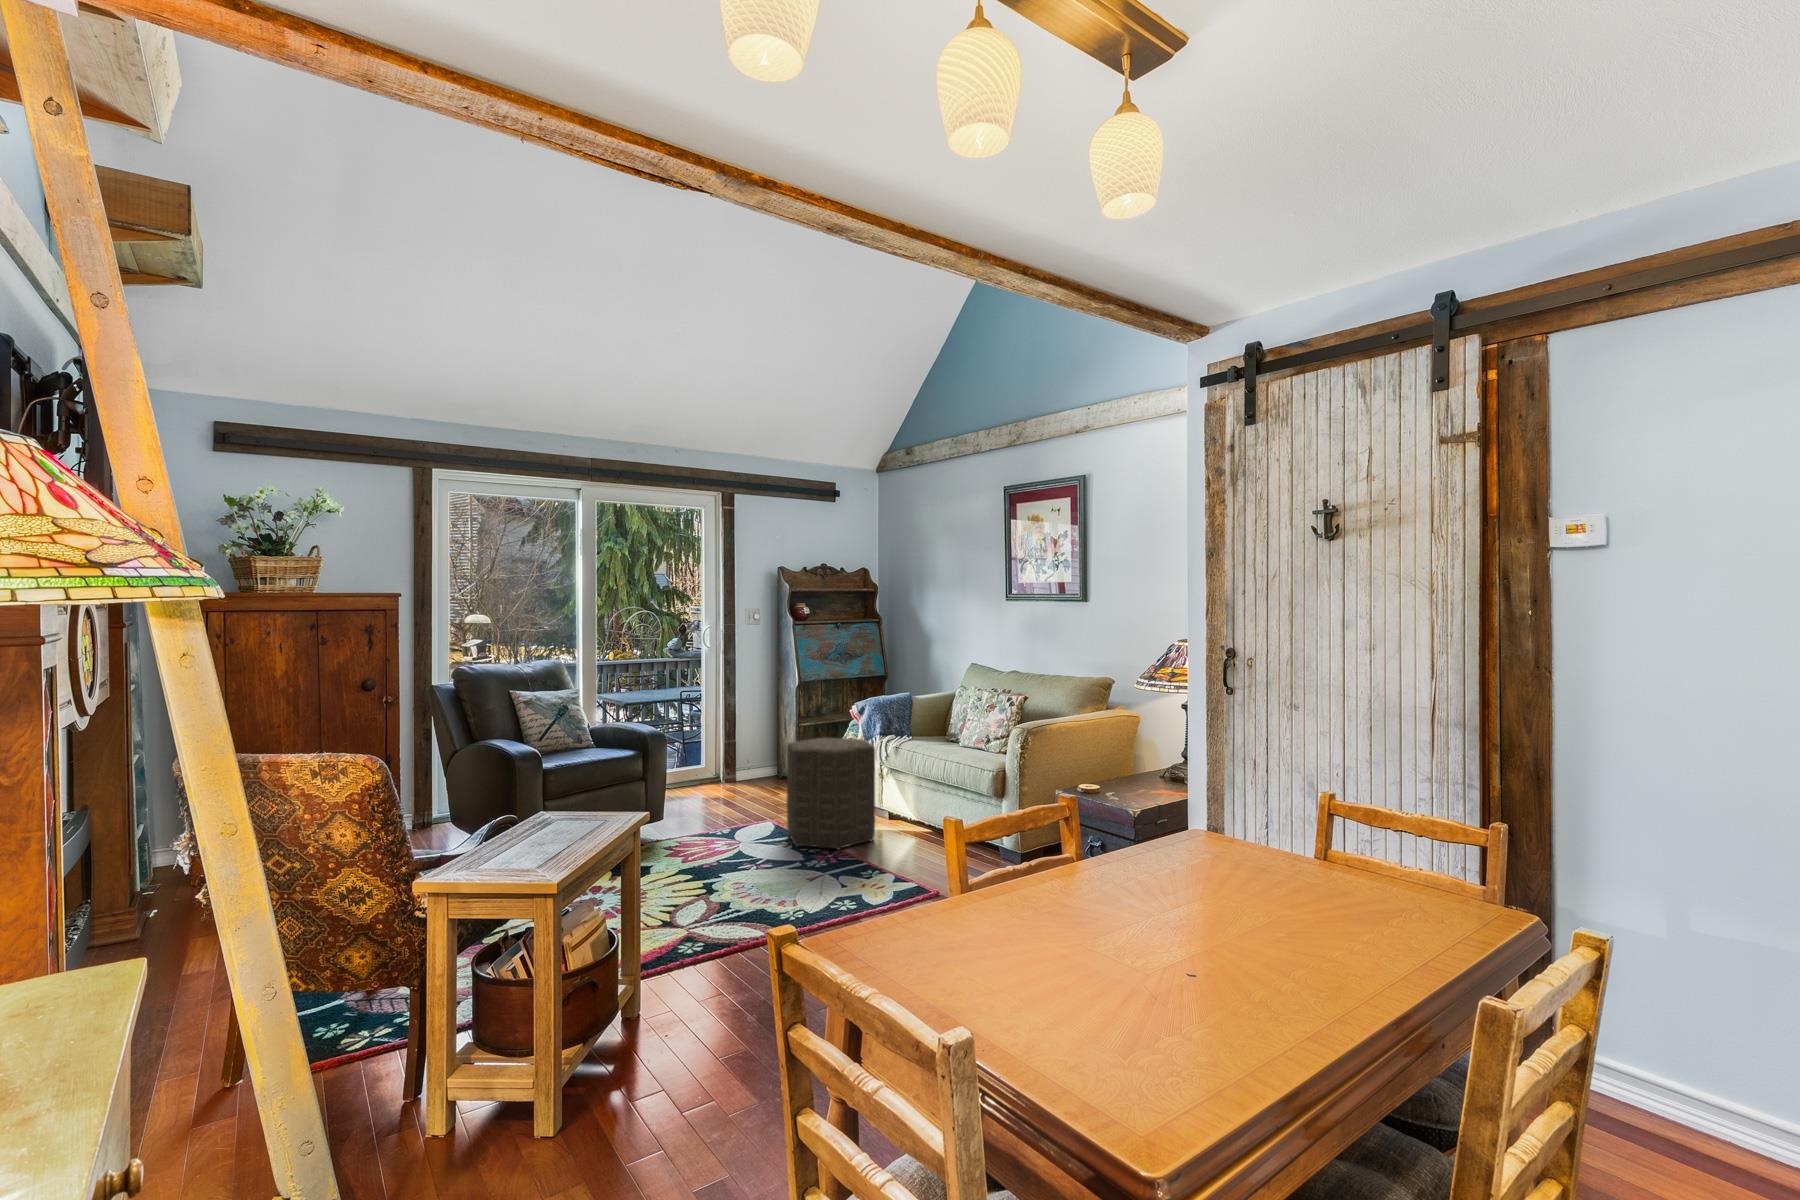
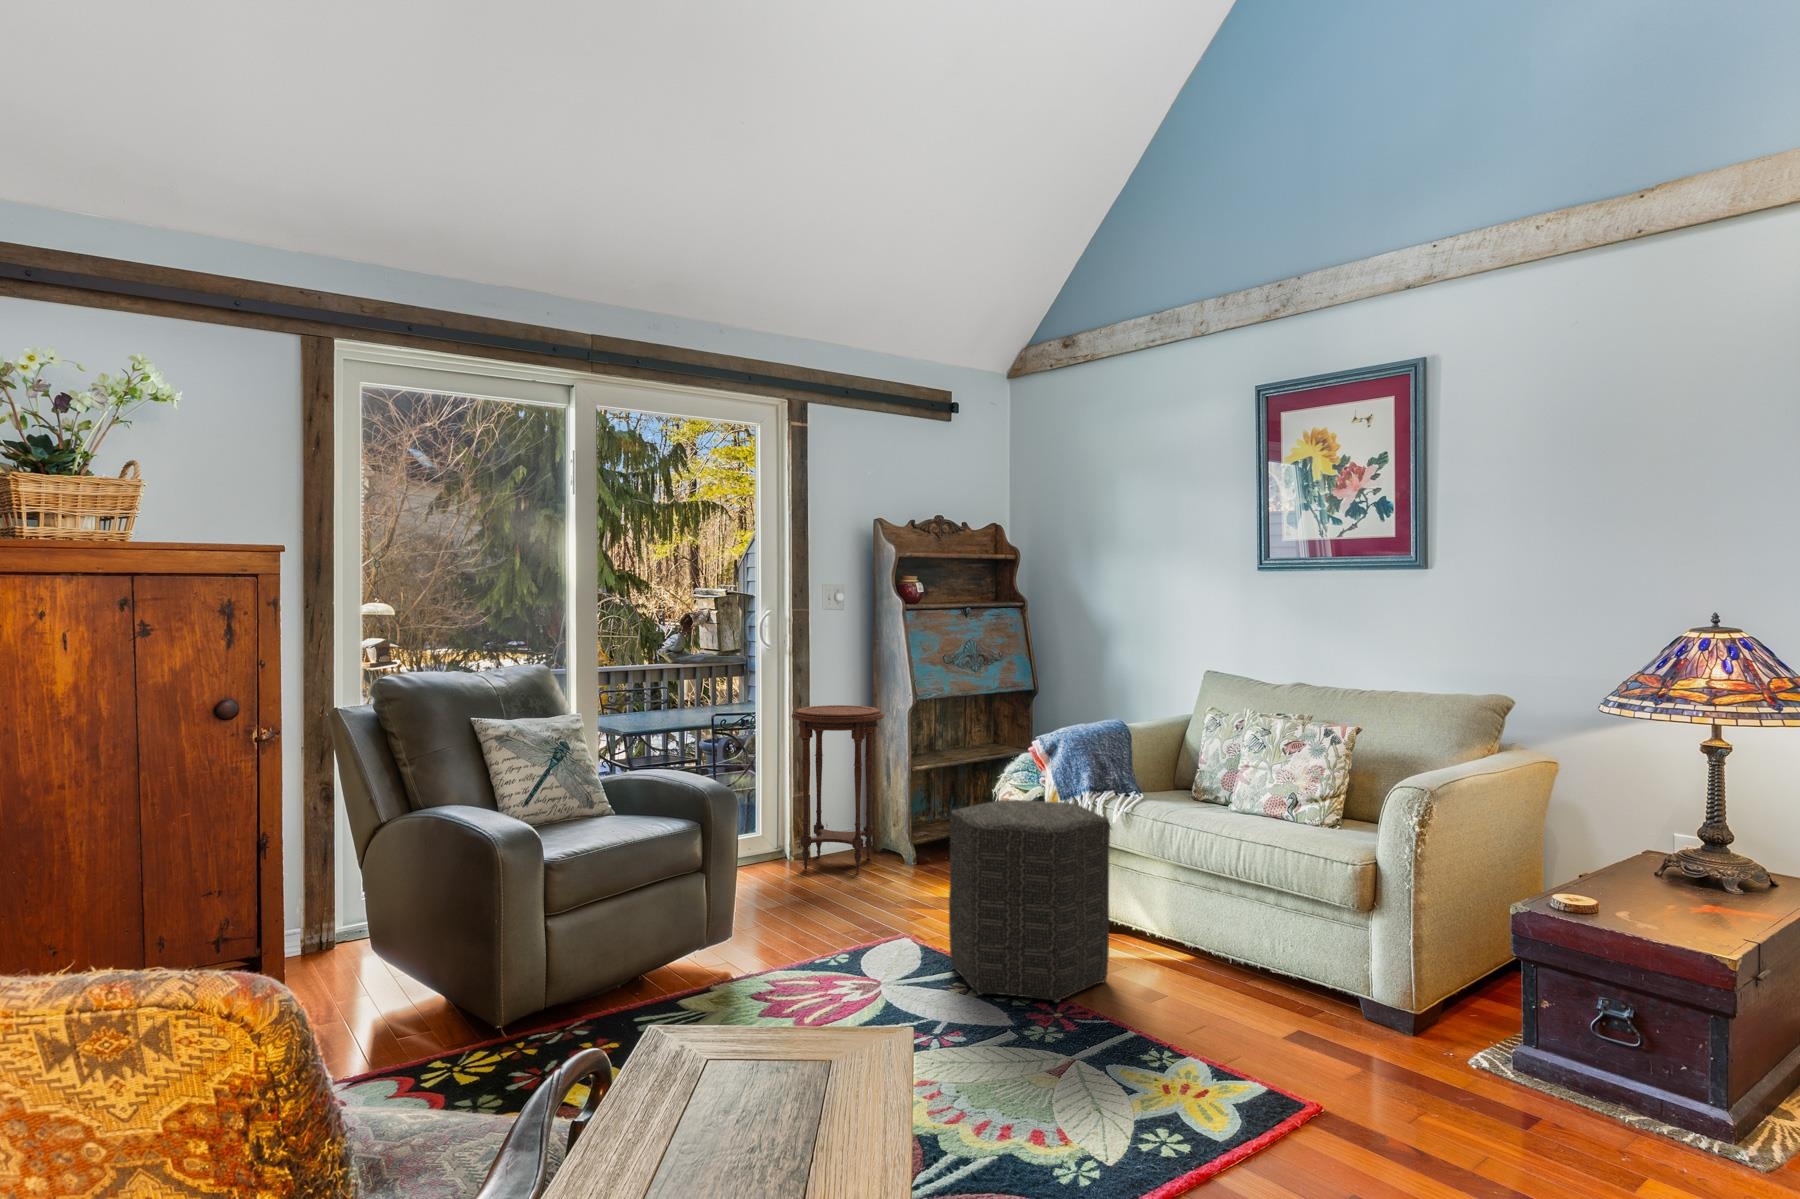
side table: none [720,686,778,789] -> present [792,705,885,872]

